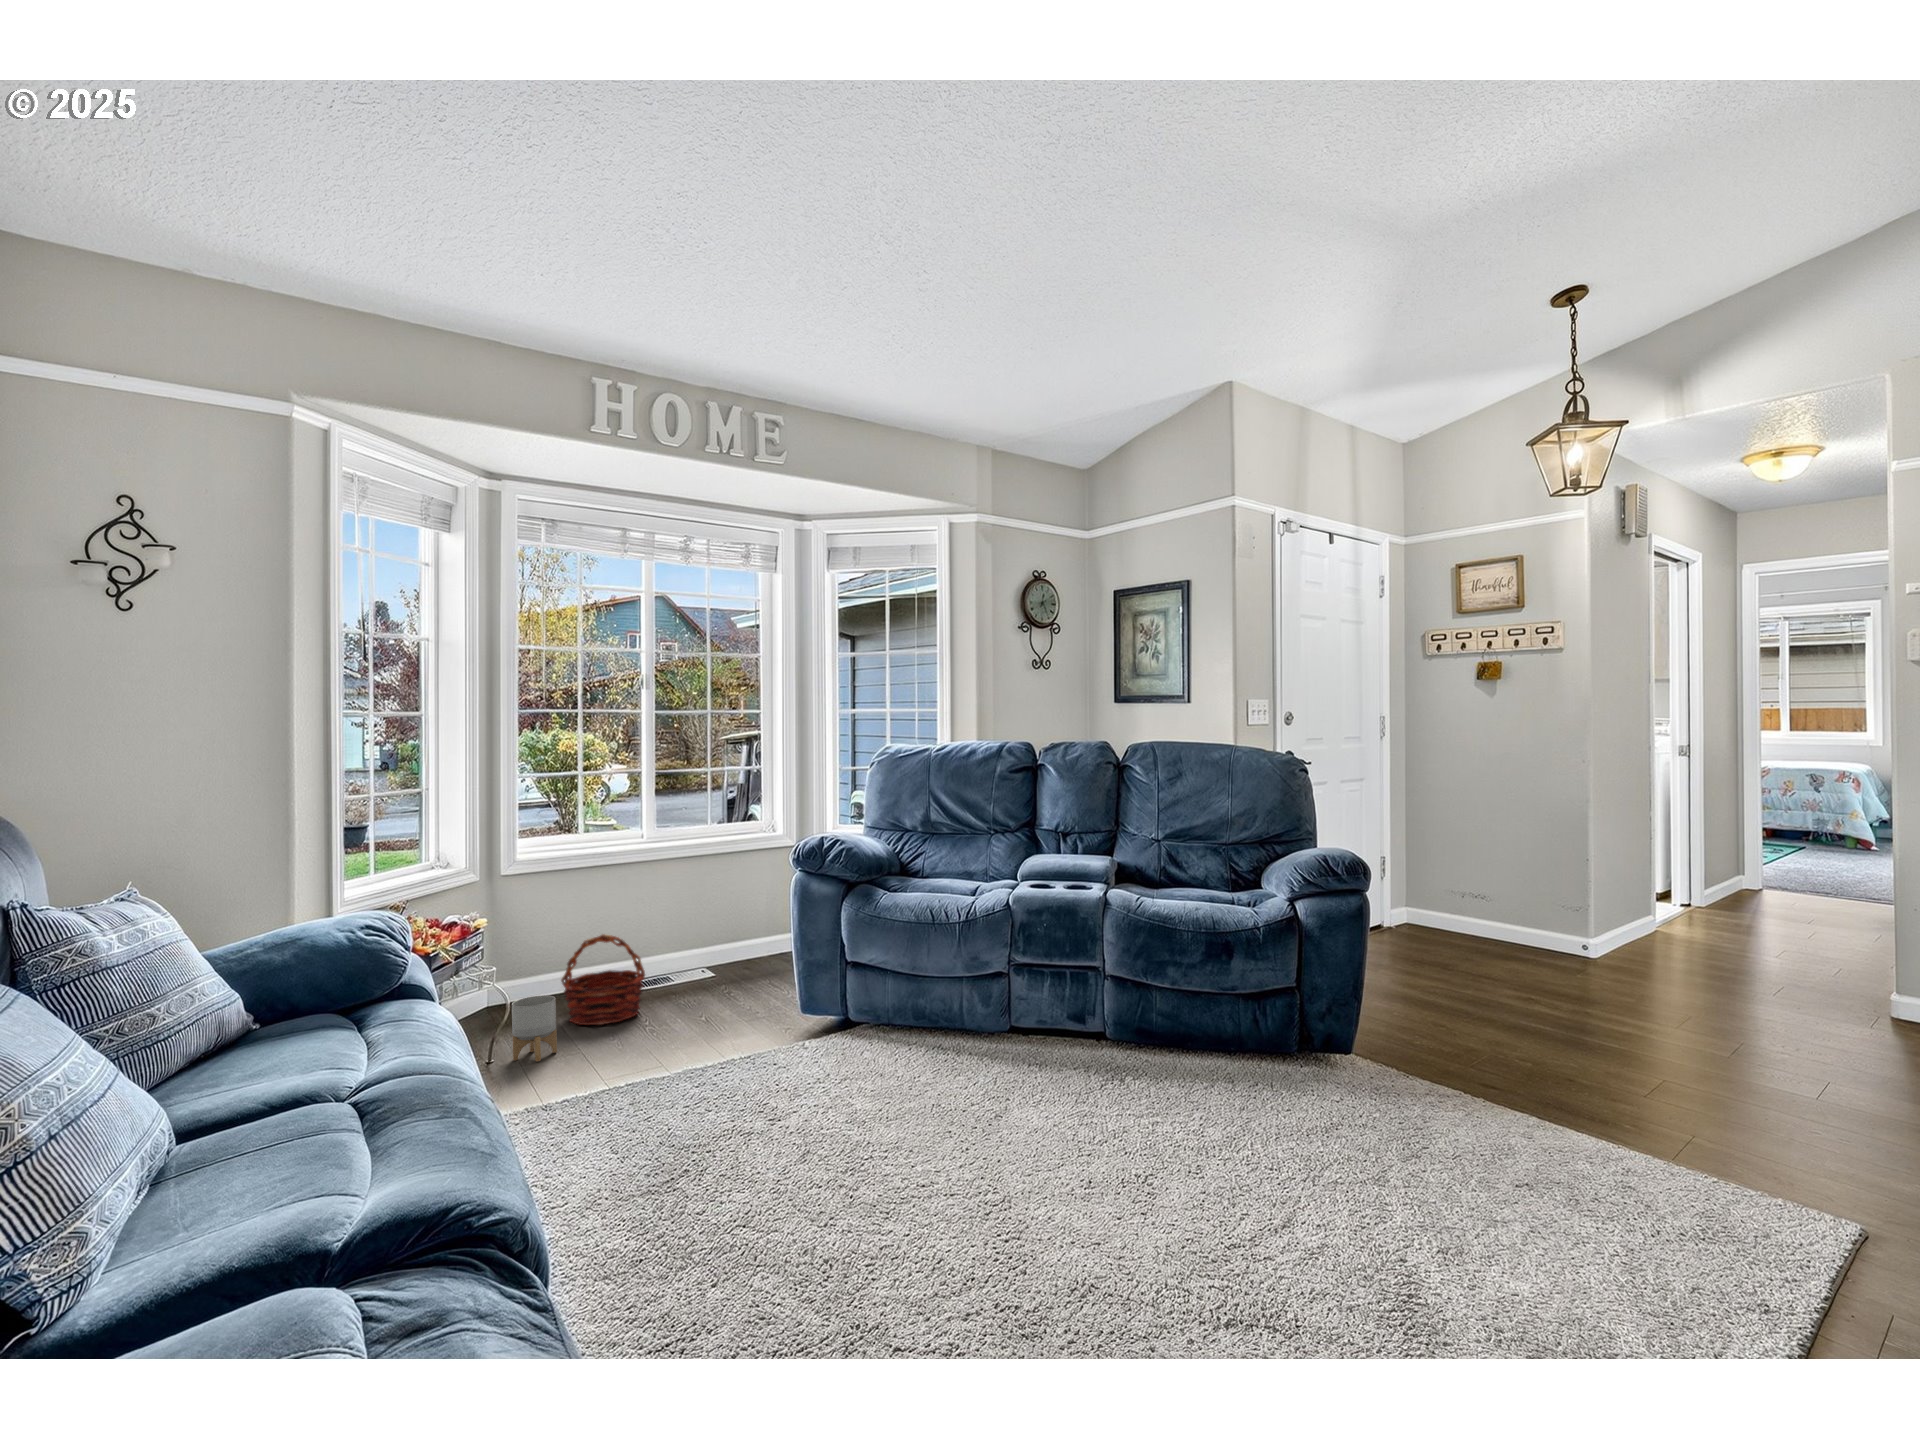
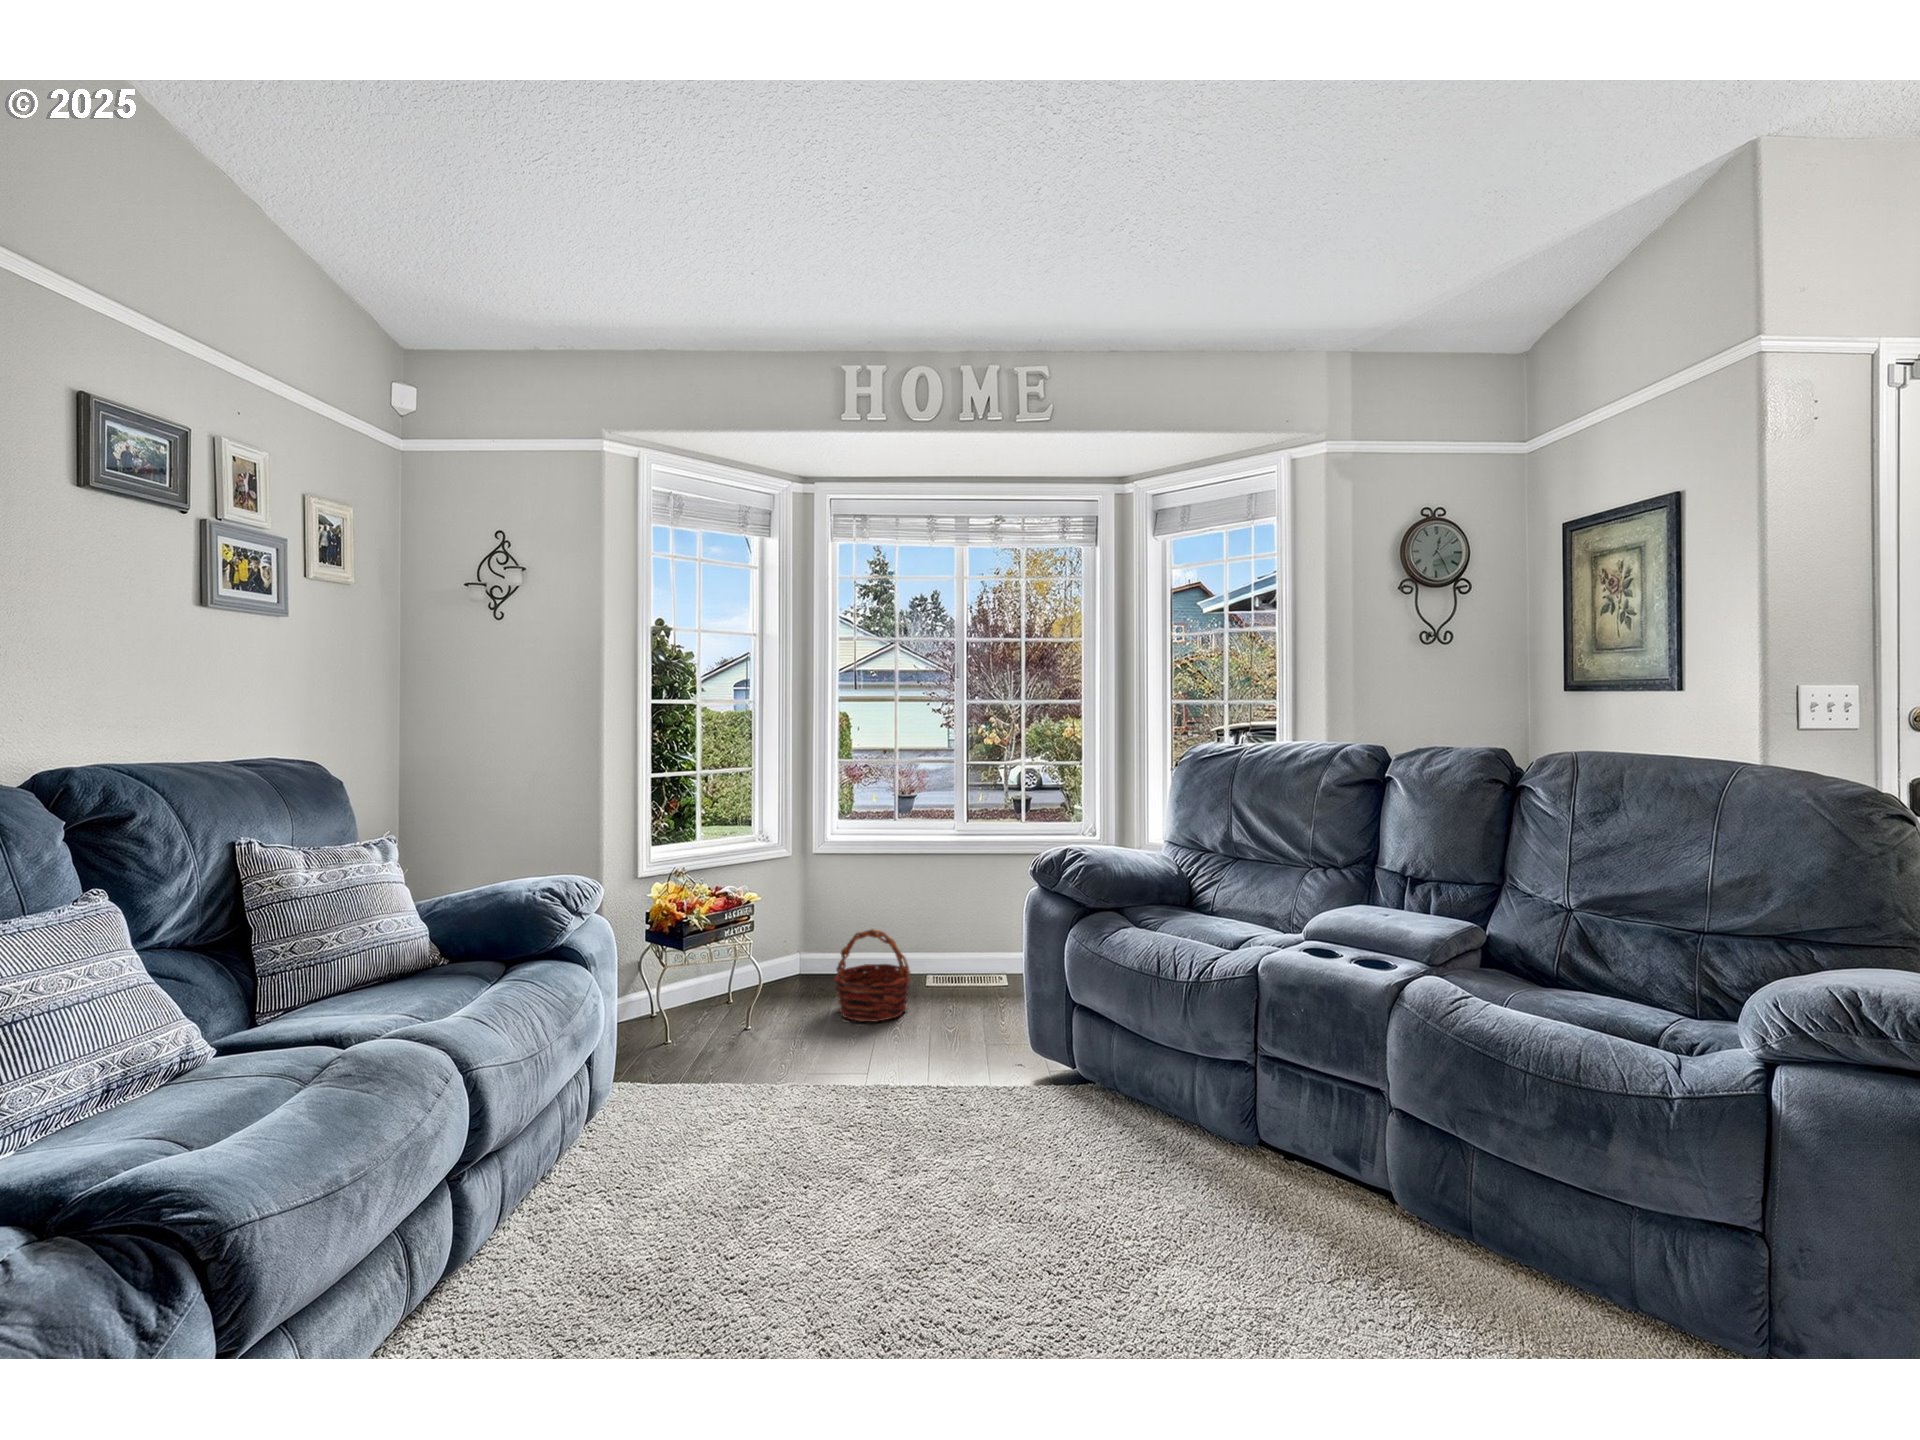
planter: present [512,995,557,1062] -> none [759,986,801,1054]

